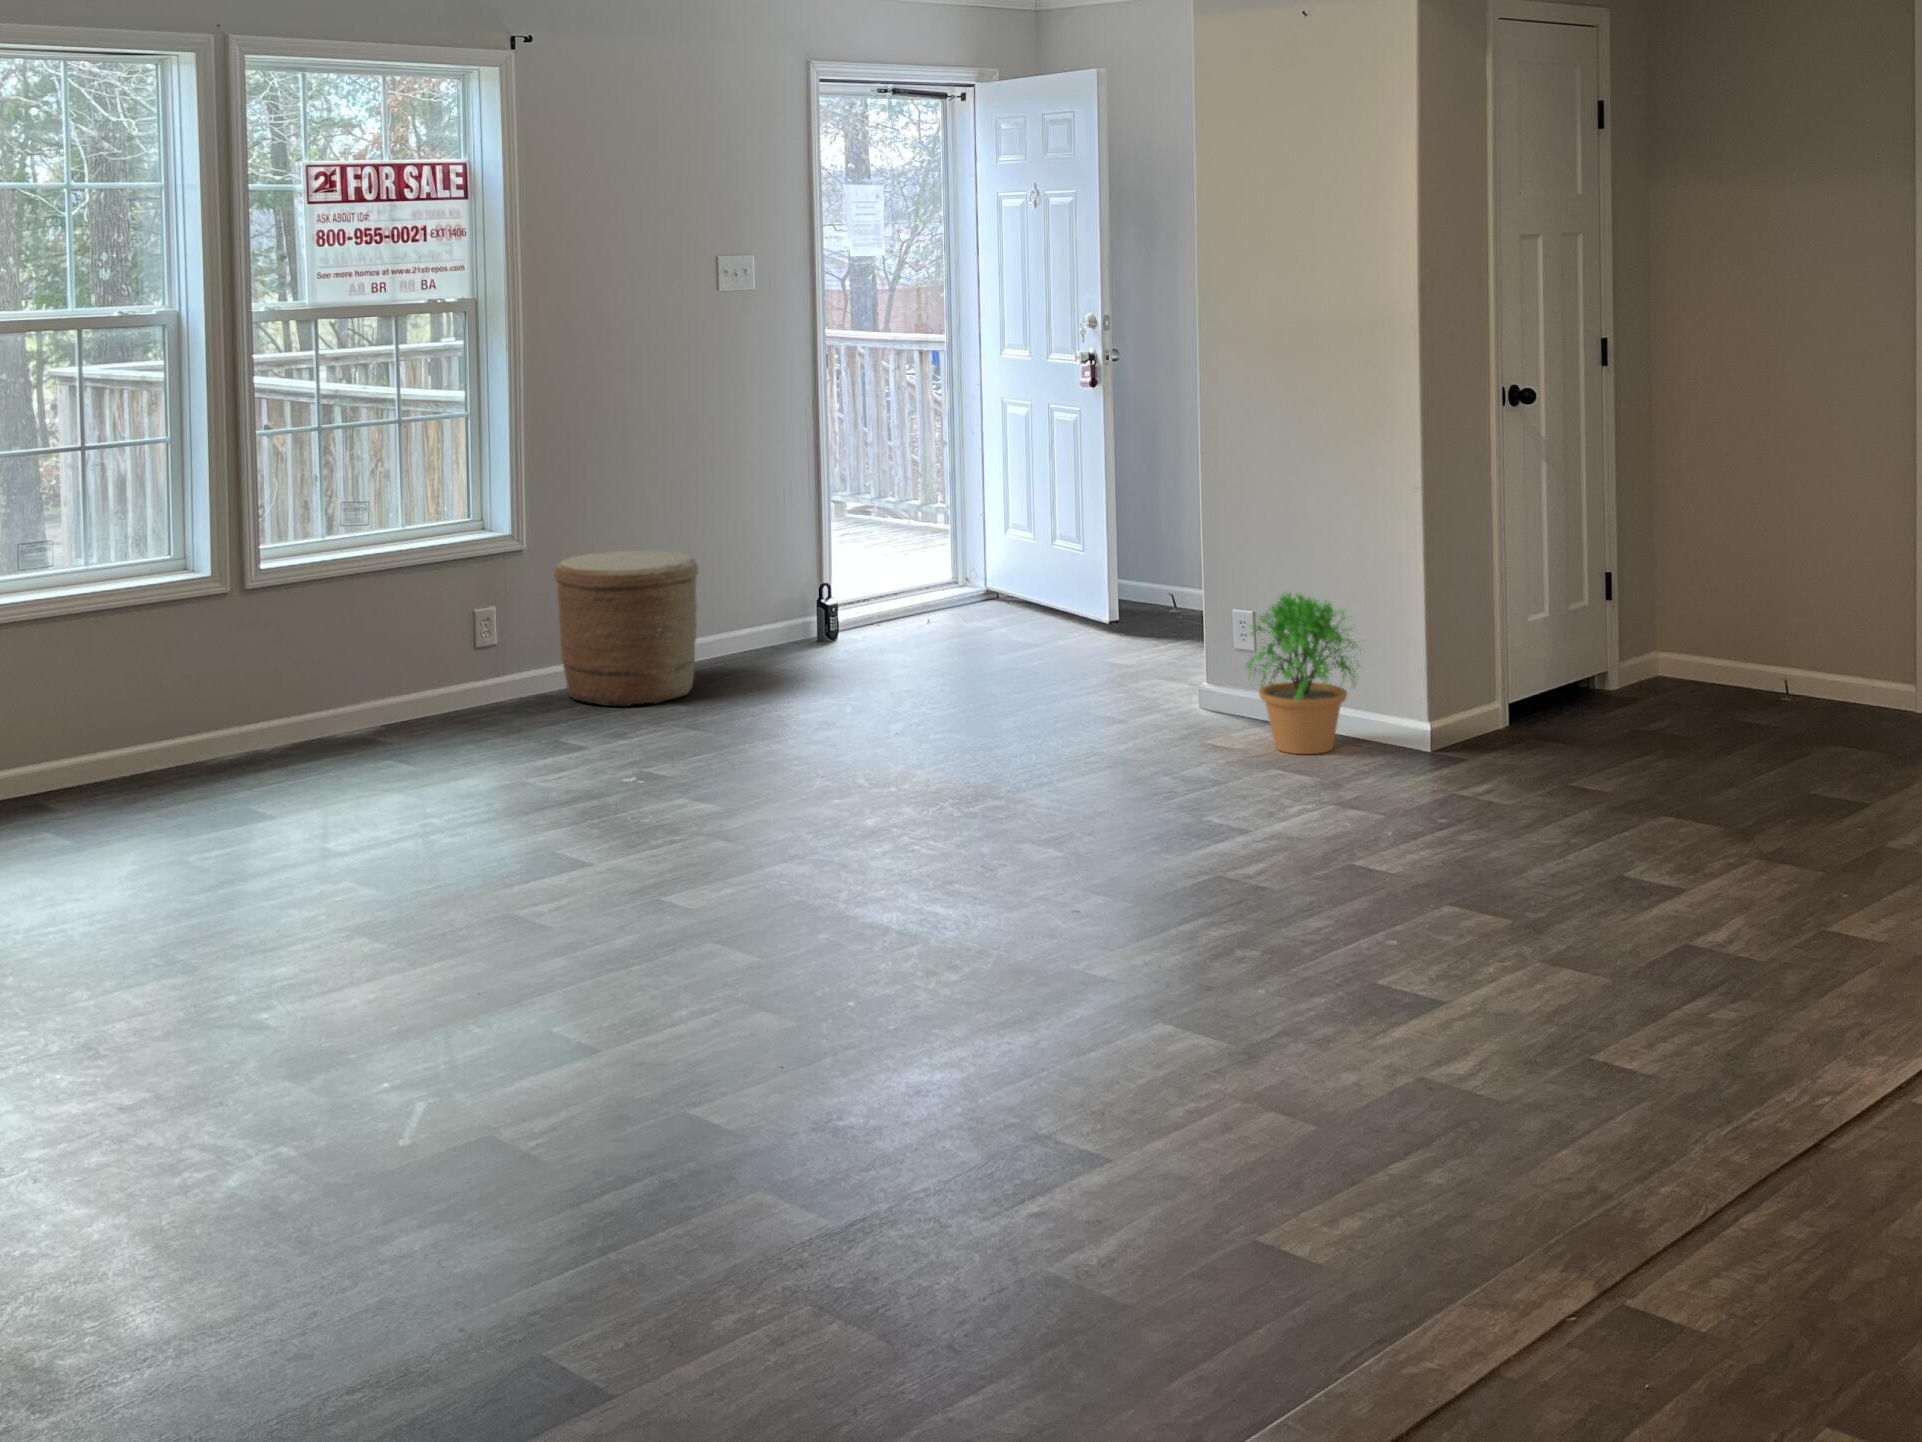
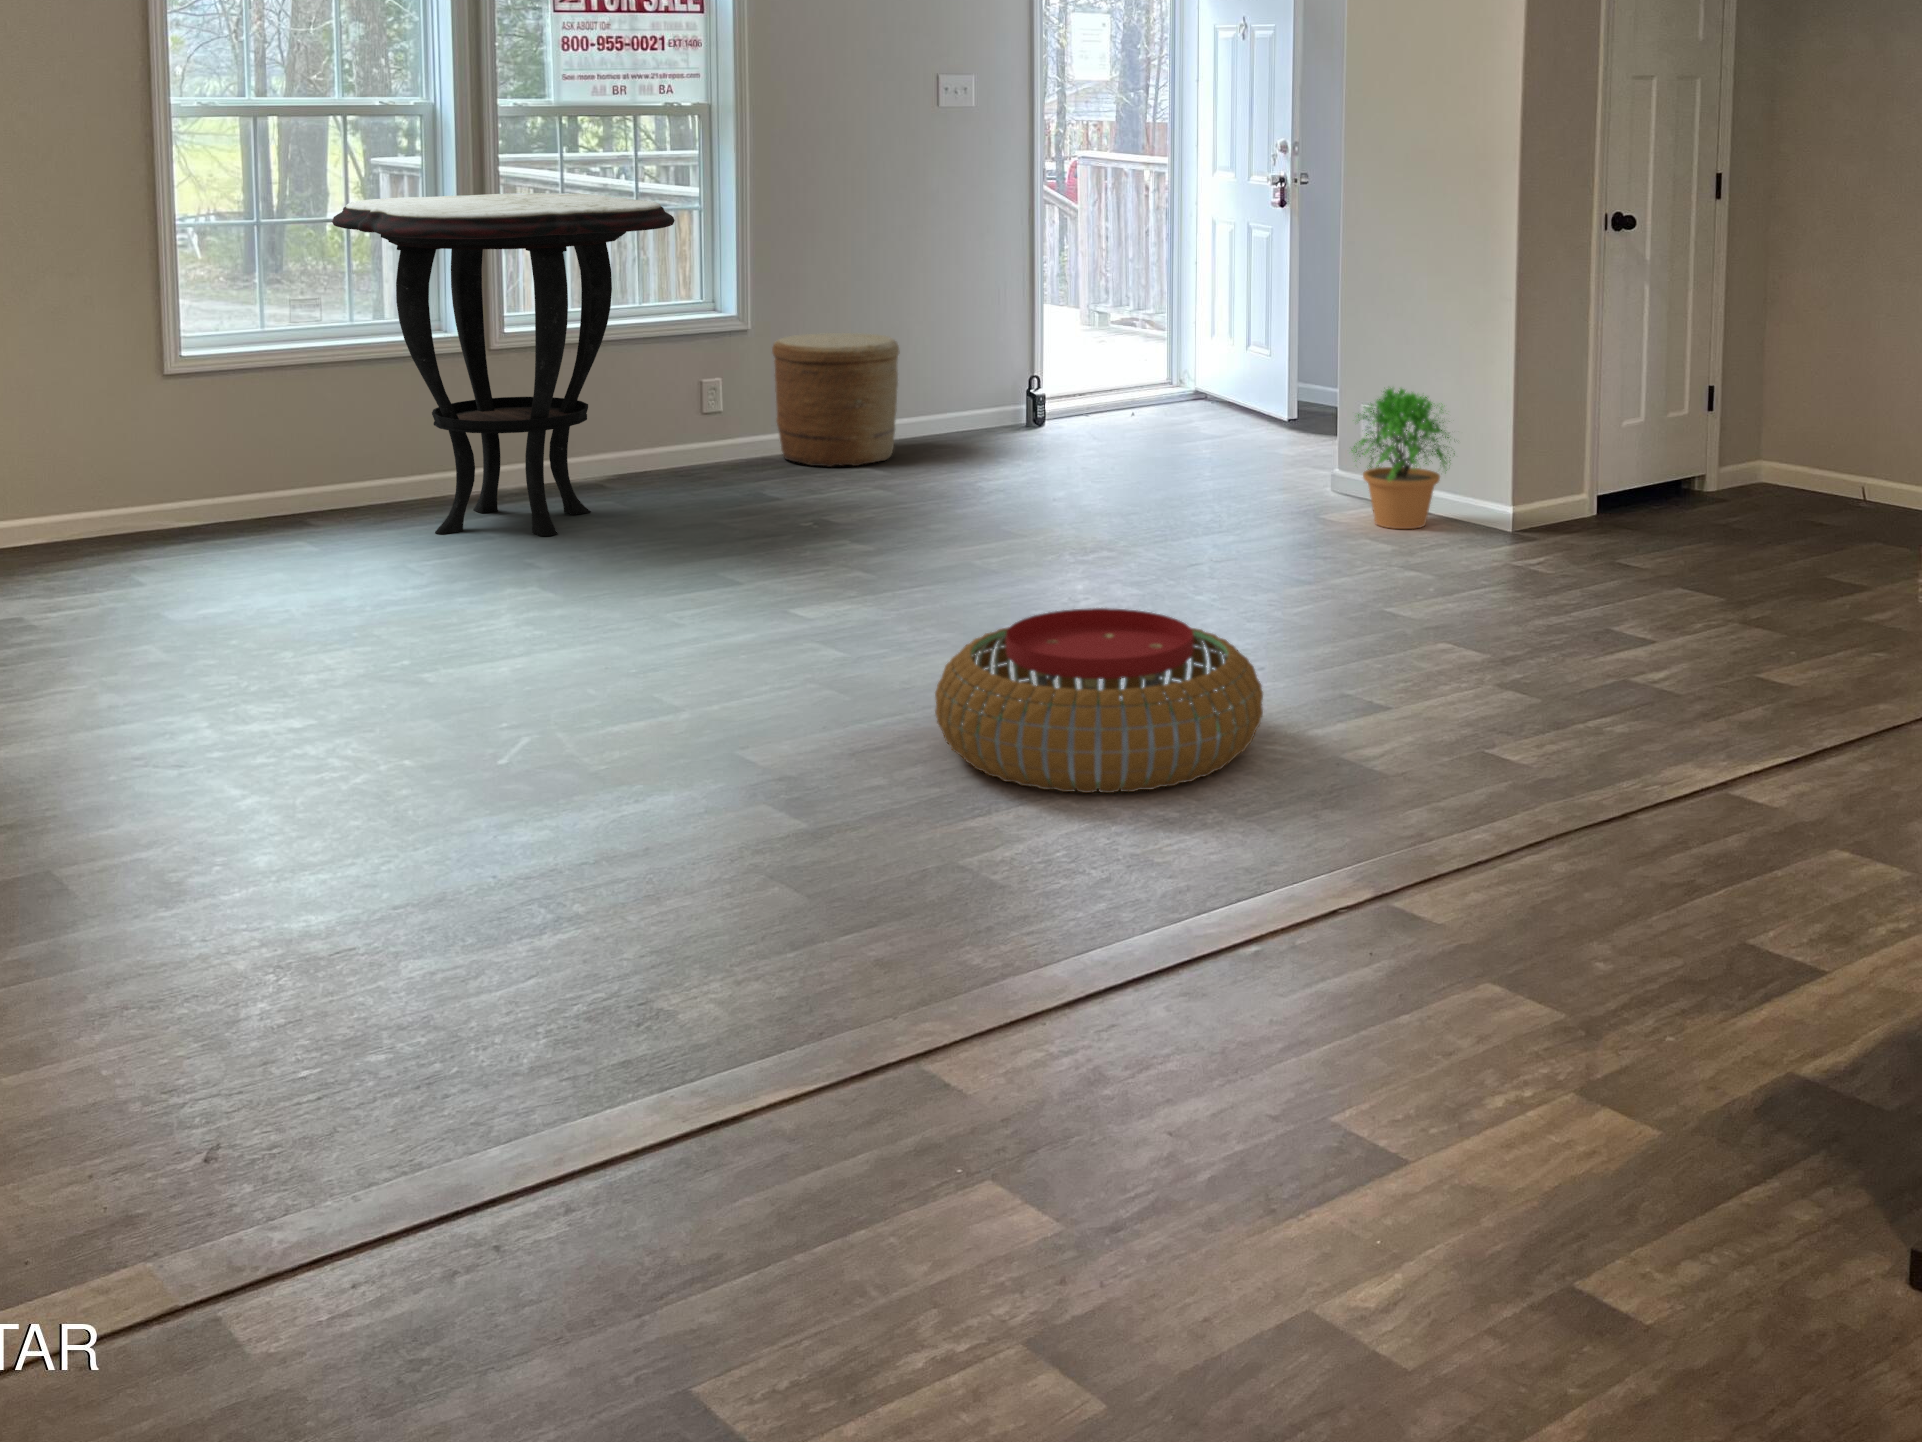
side table: none [75,409,473,817] -> present [332,193,675,536]
pouf: none [922,897,1322,1142] -> present [935,608,1263,793]

